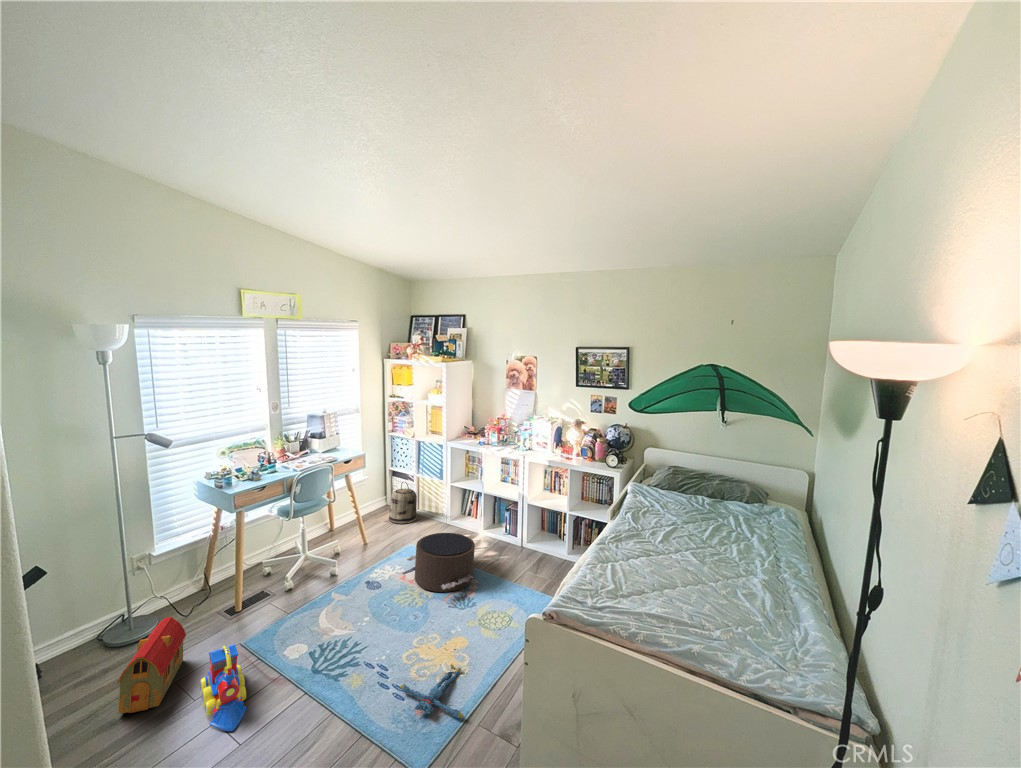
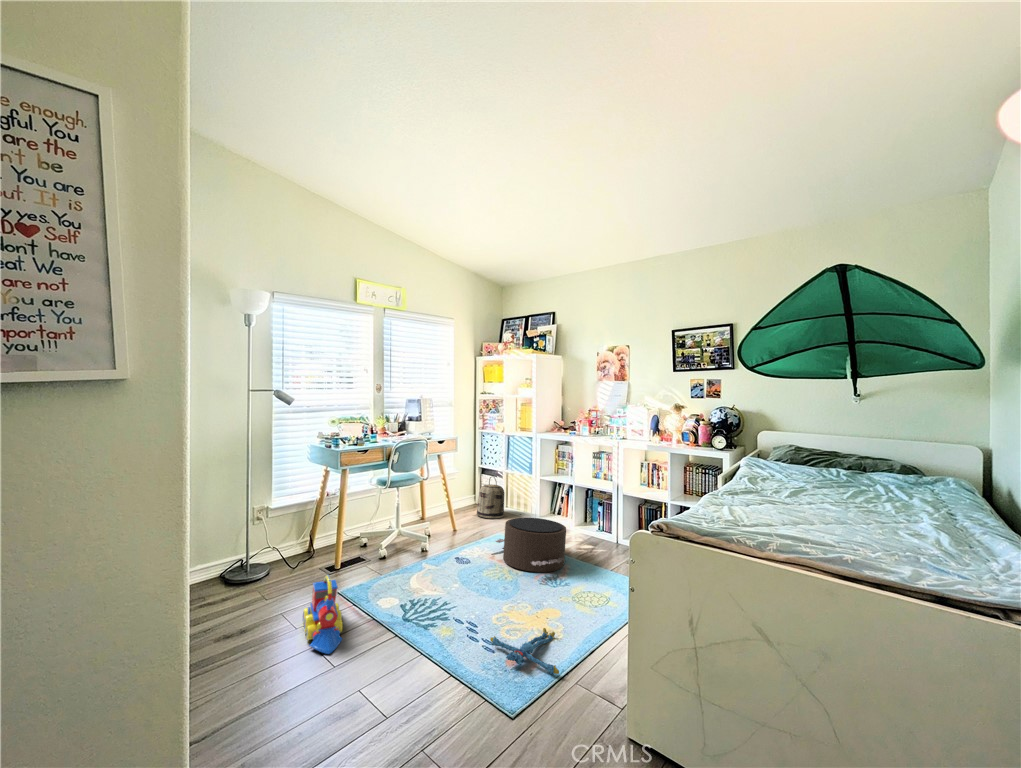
toy house: present [118,617,186,714] -> none [235,553,294,629]

